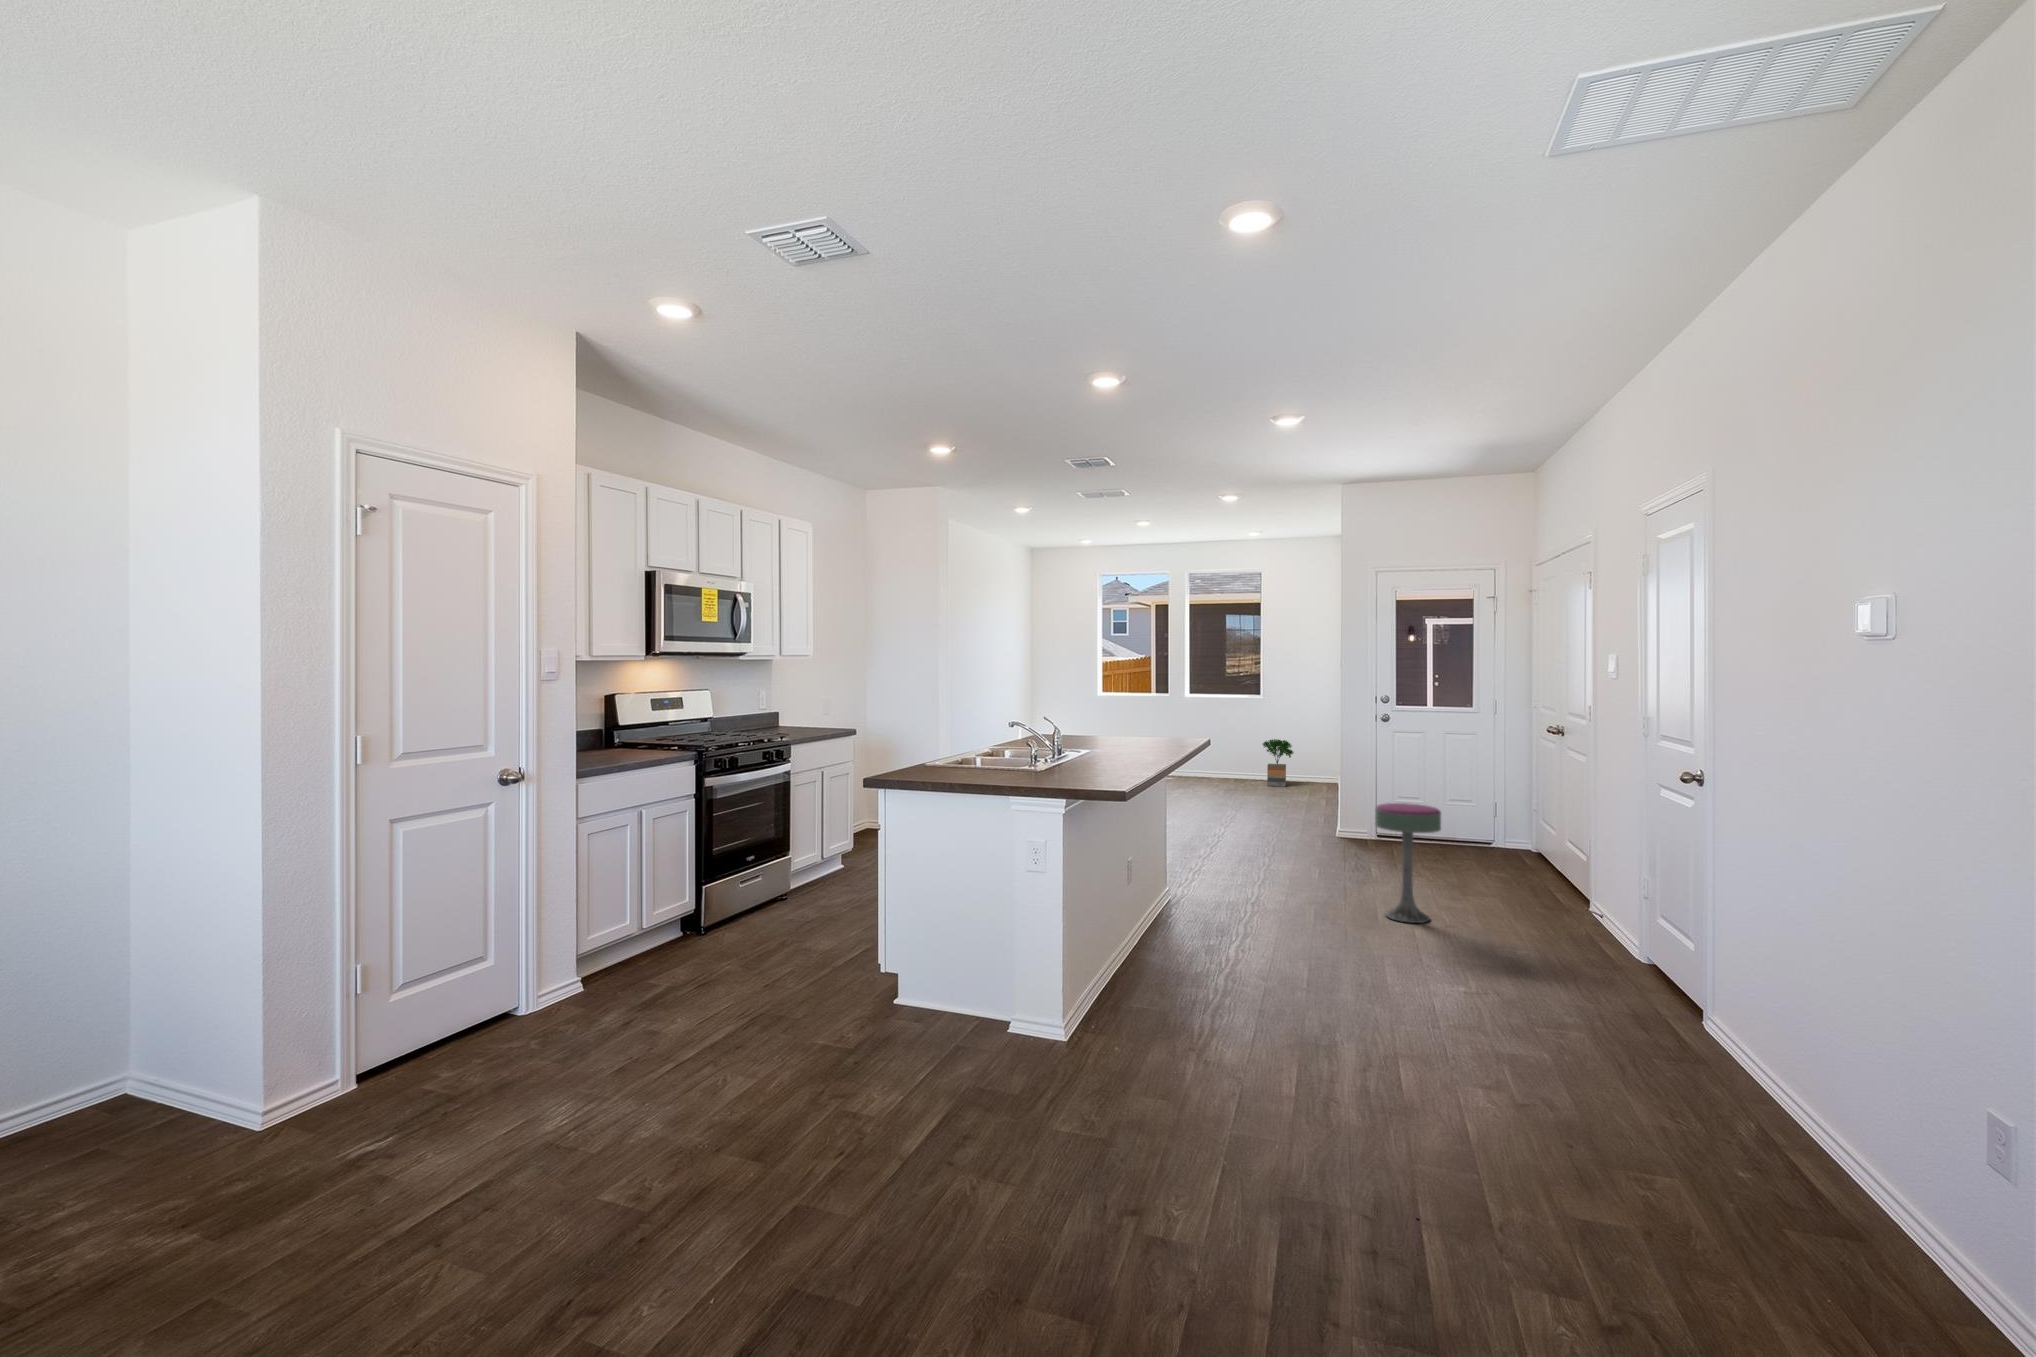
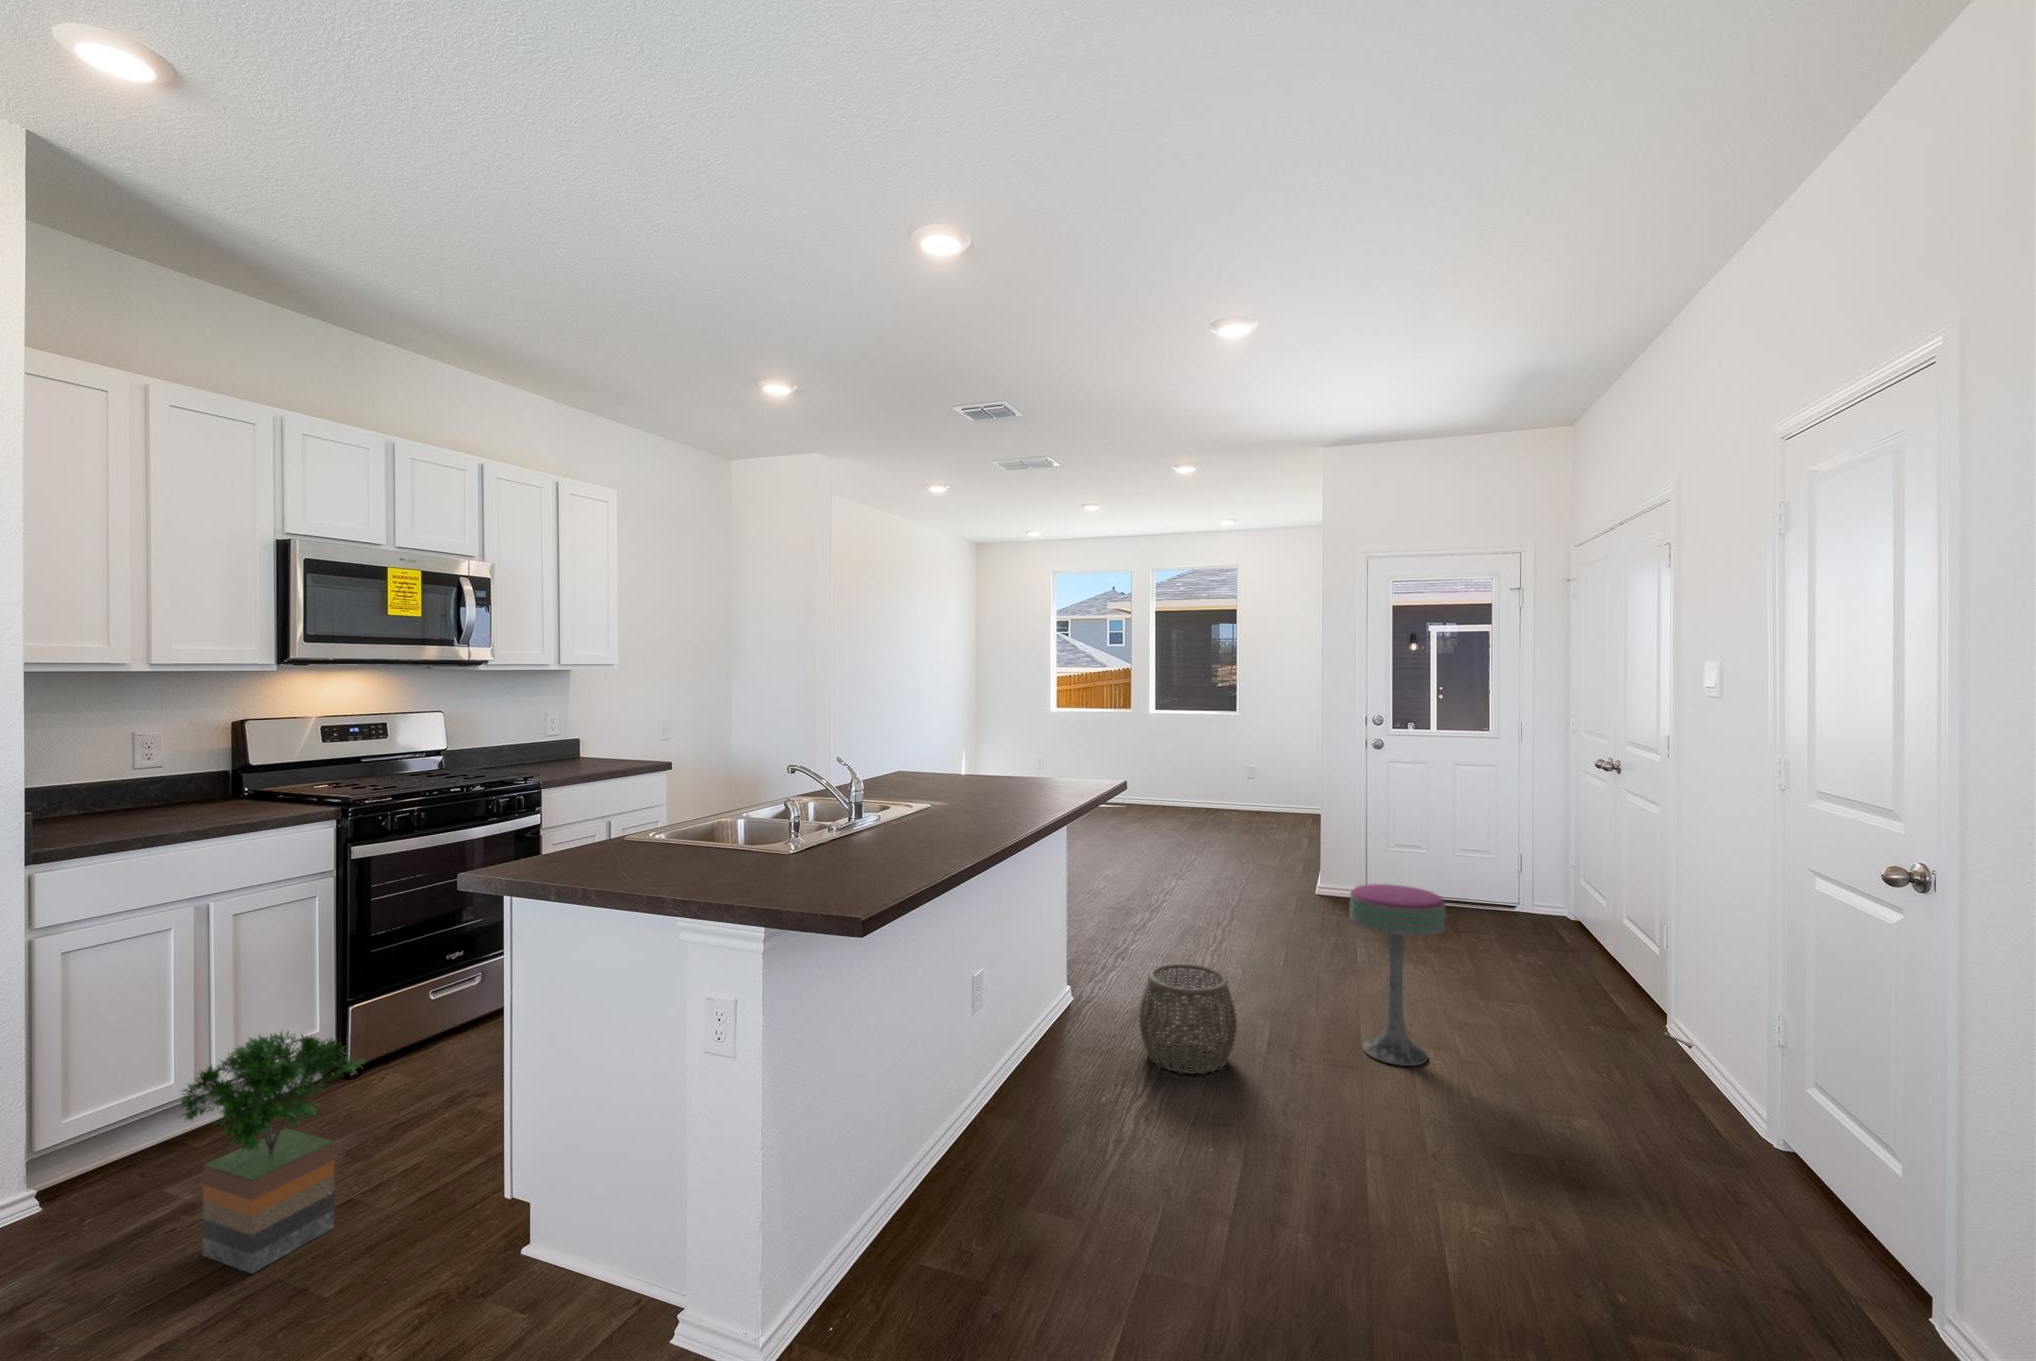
potted tree: present [1263,739,1294,787] -> present [181,1032,364,1273]
woven basket: none [1231,859,1301,928] -> present [1138,964,1237,1074]

